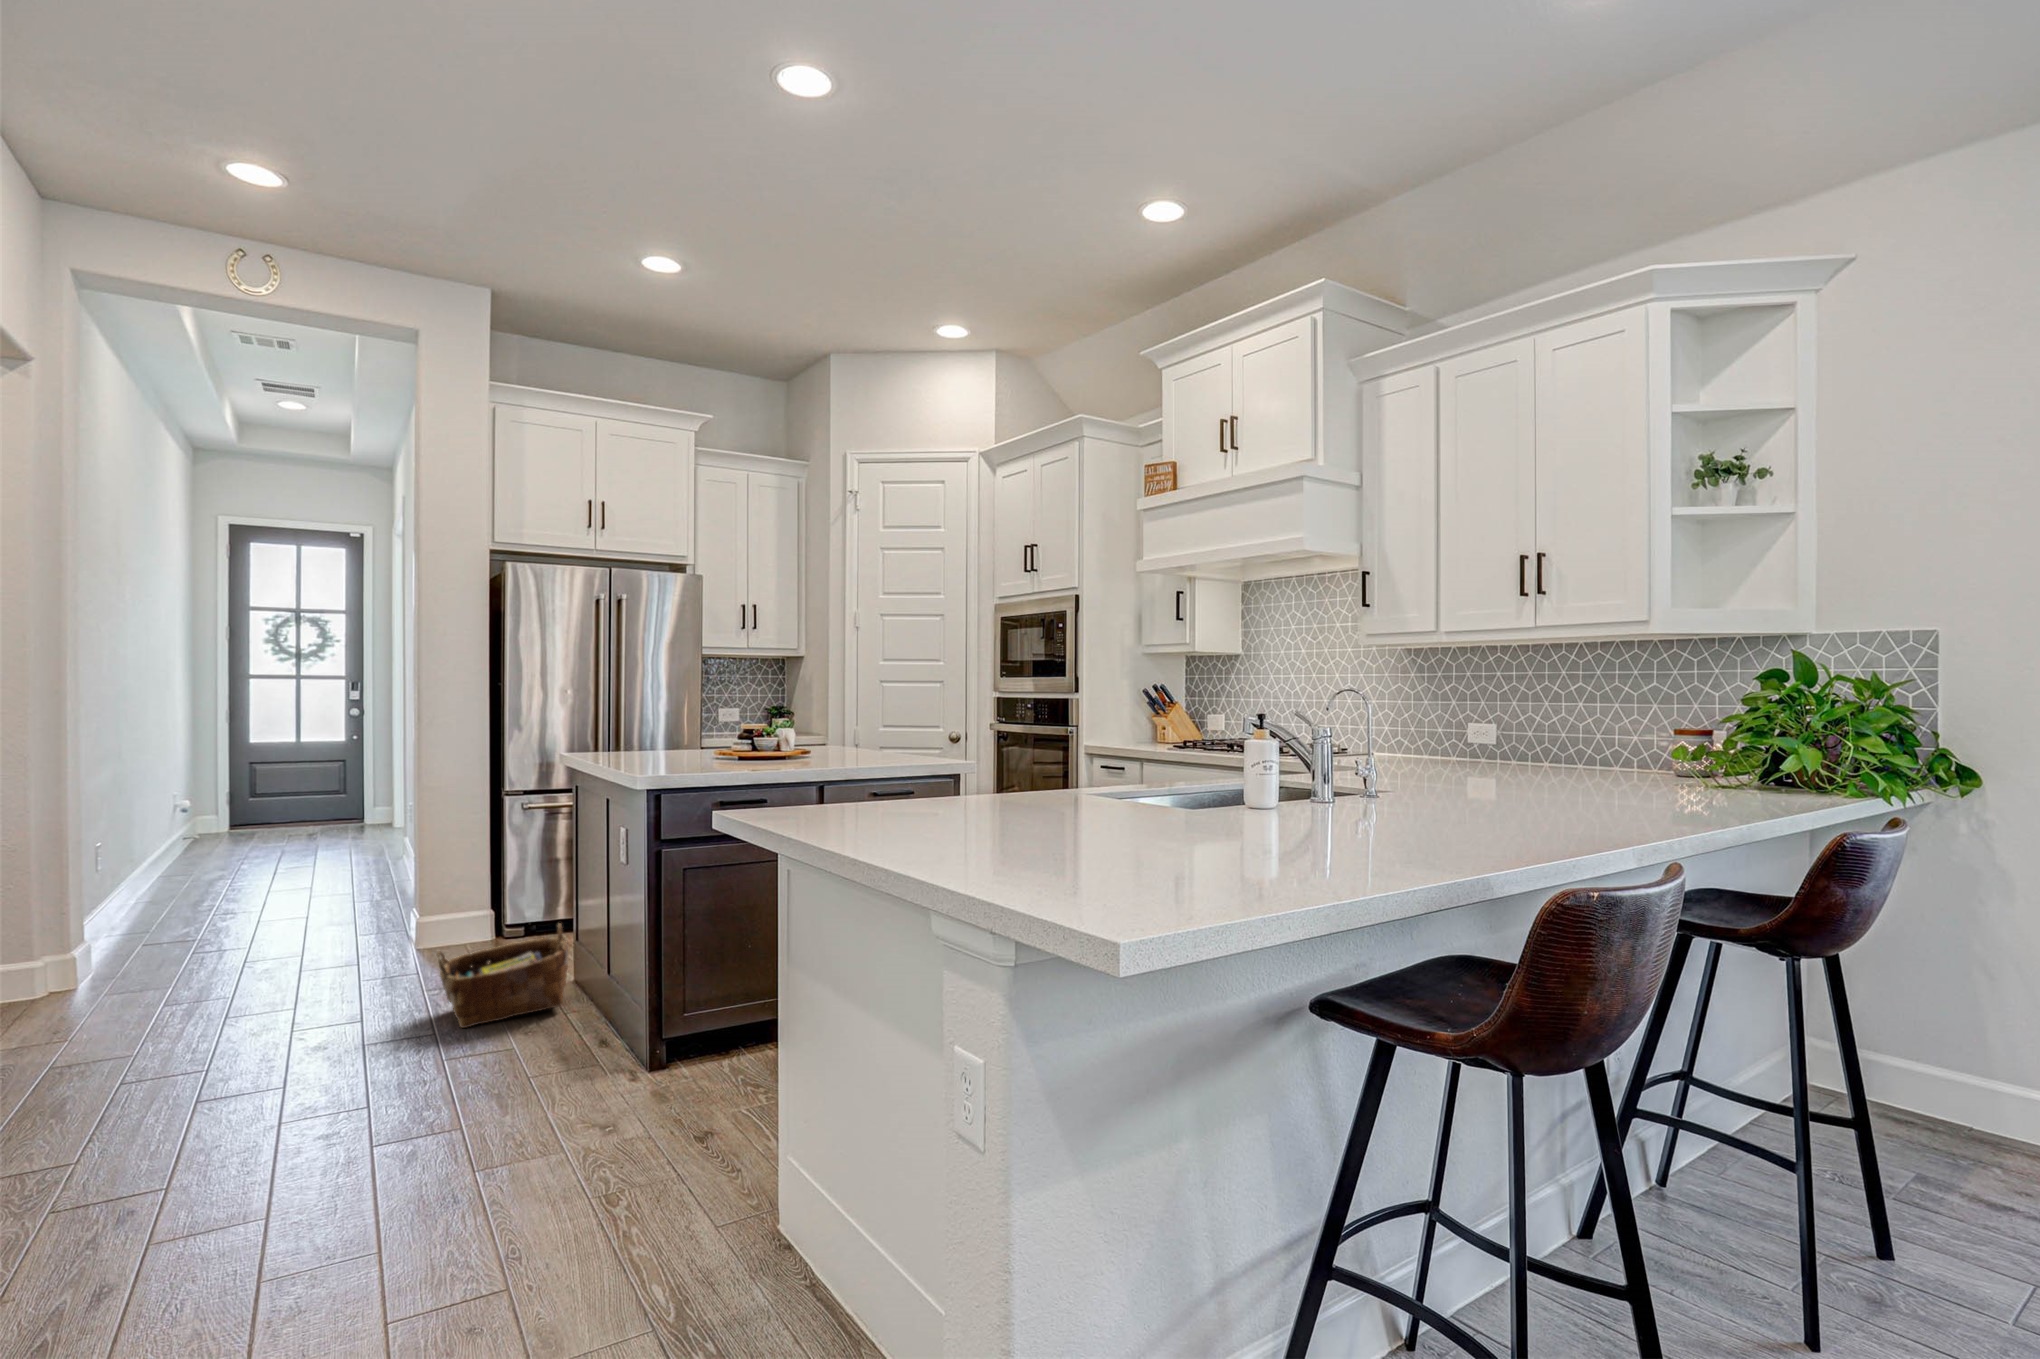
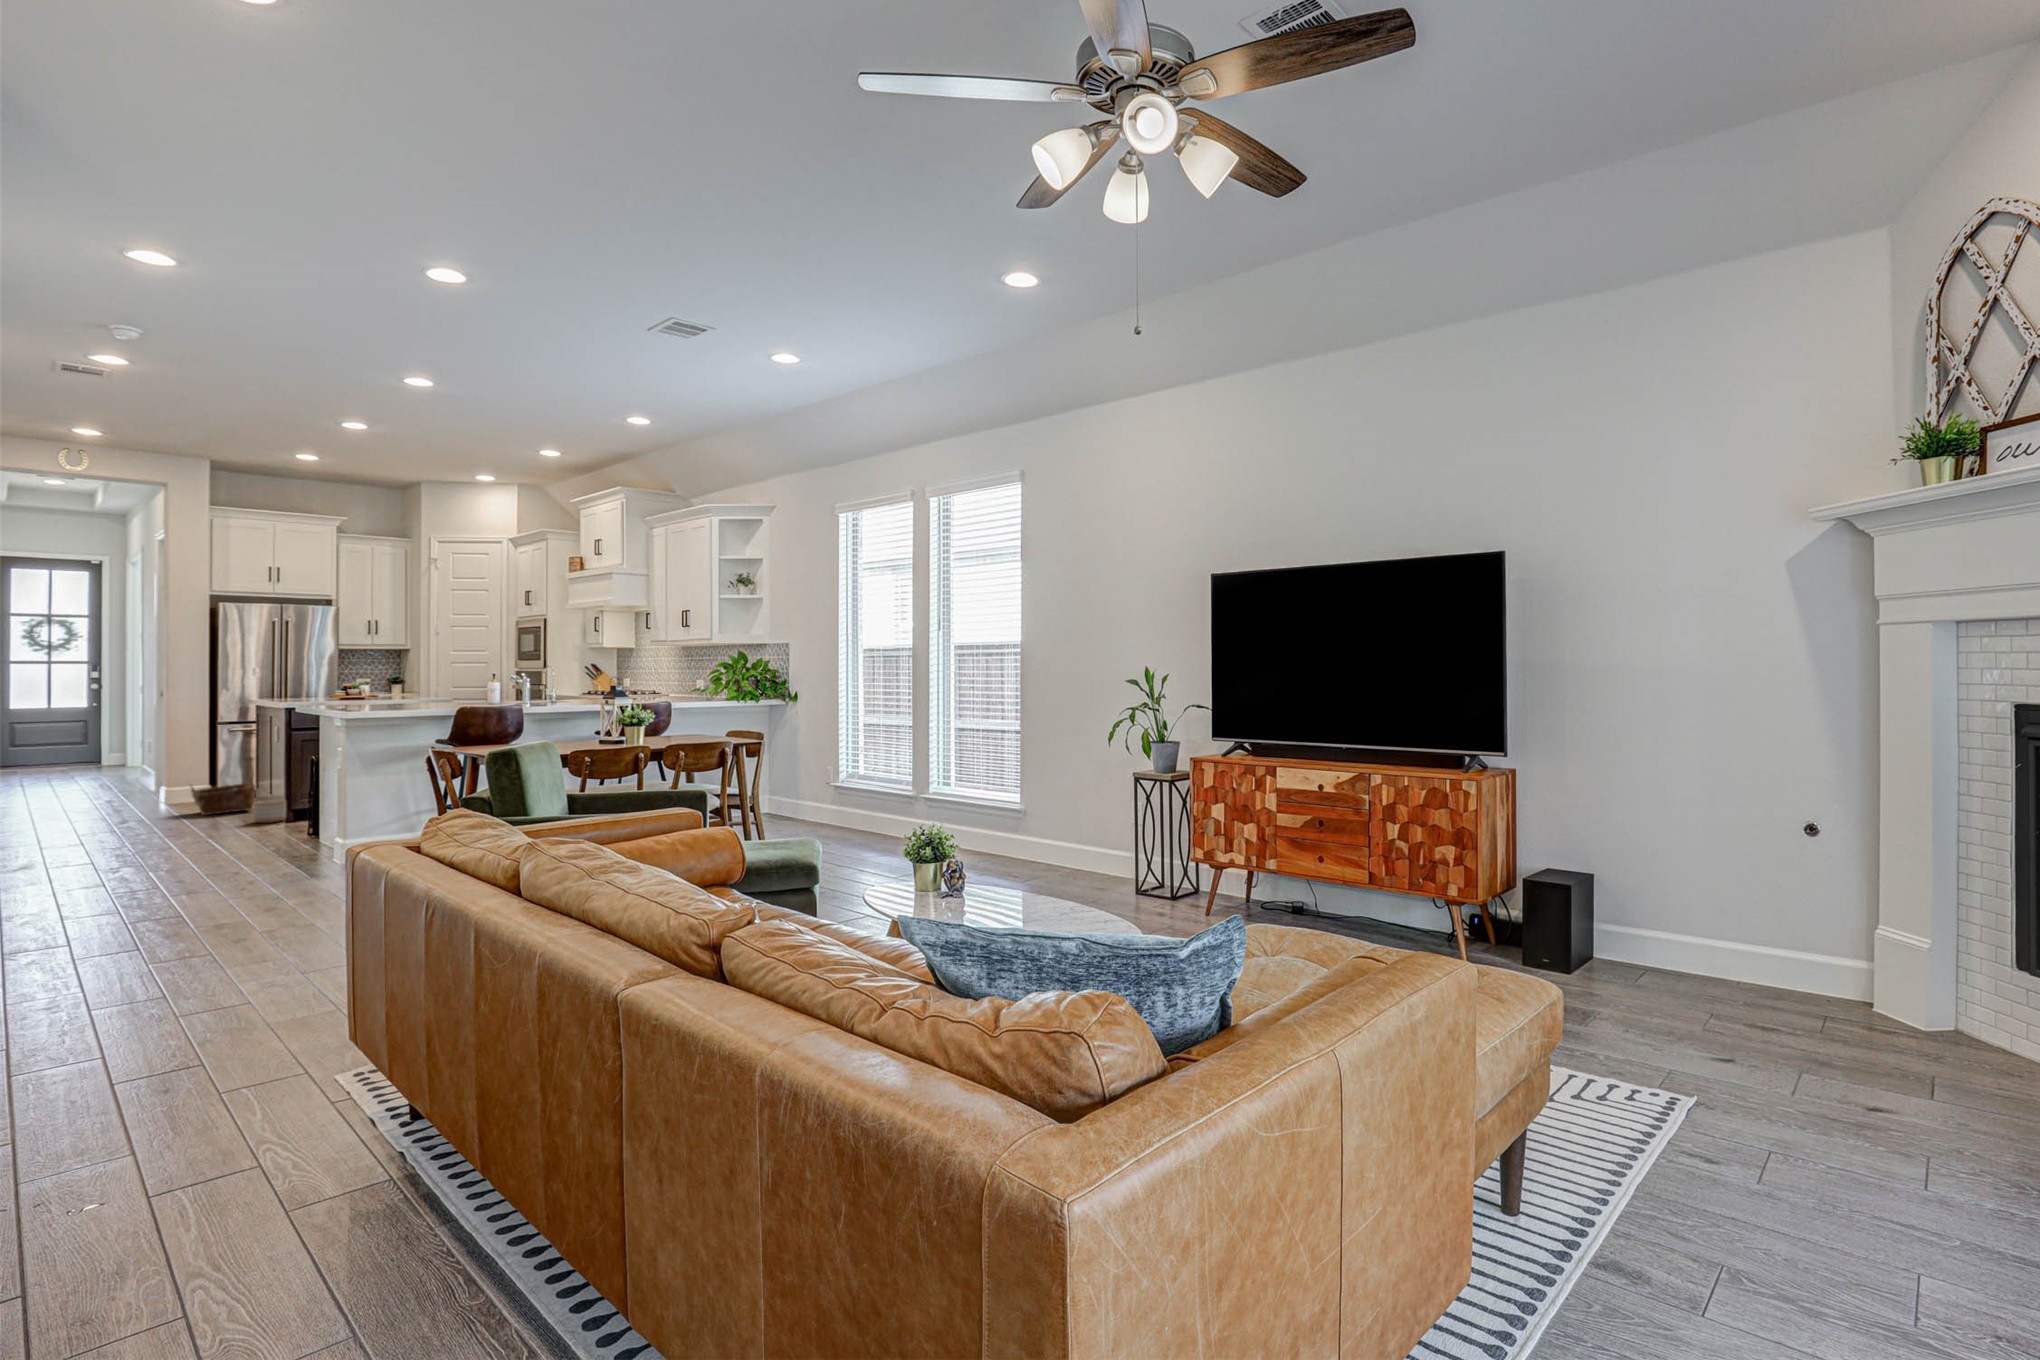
planter: none [565,1014,637,1087] -> present [254,800,286,823]

